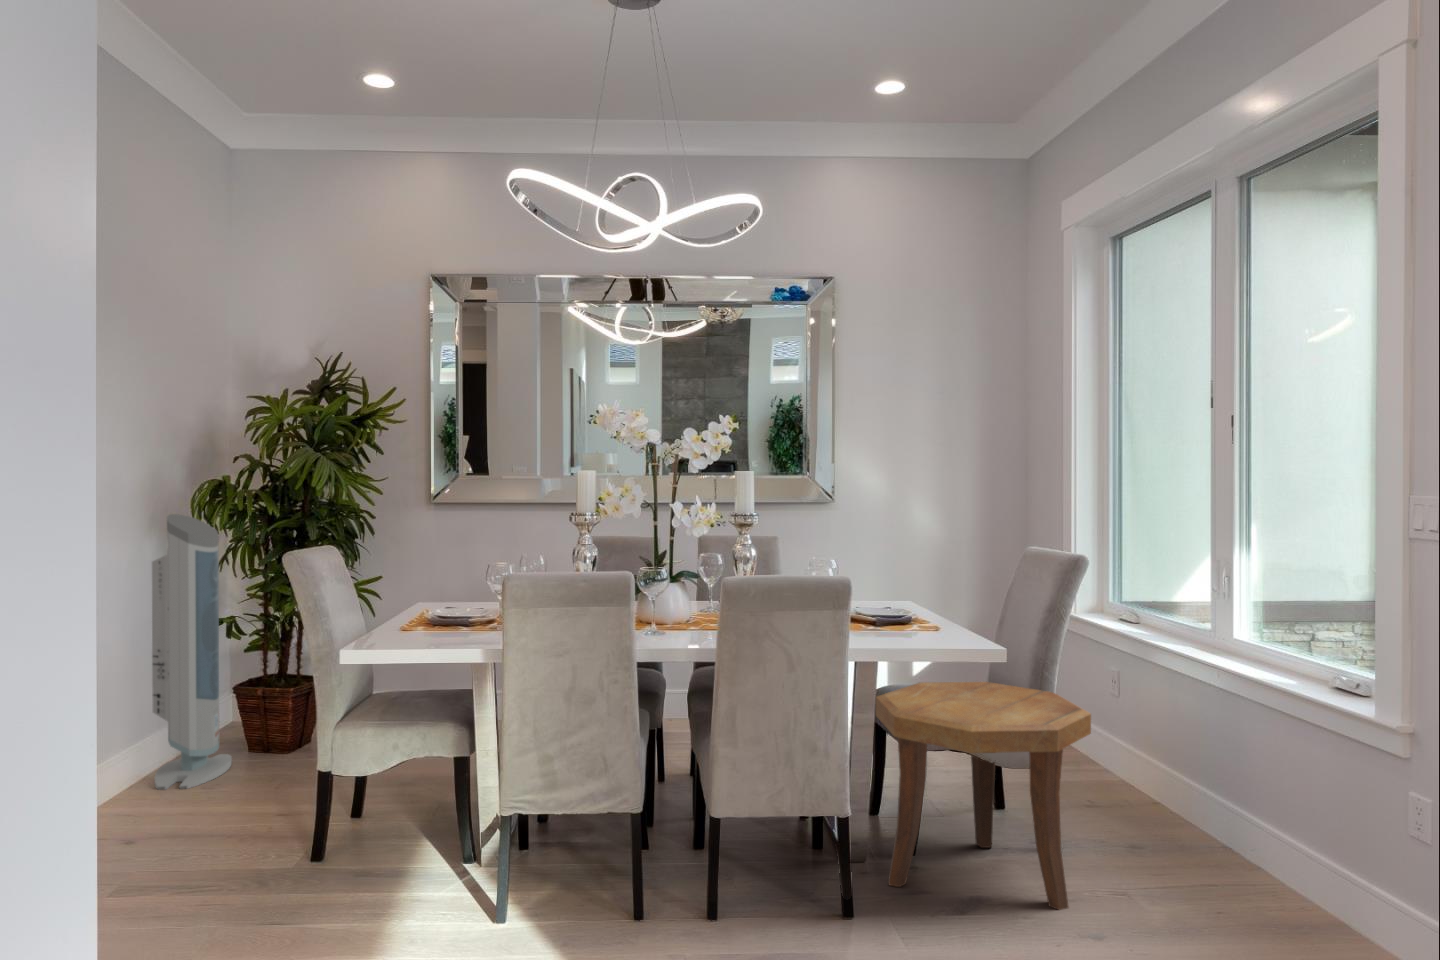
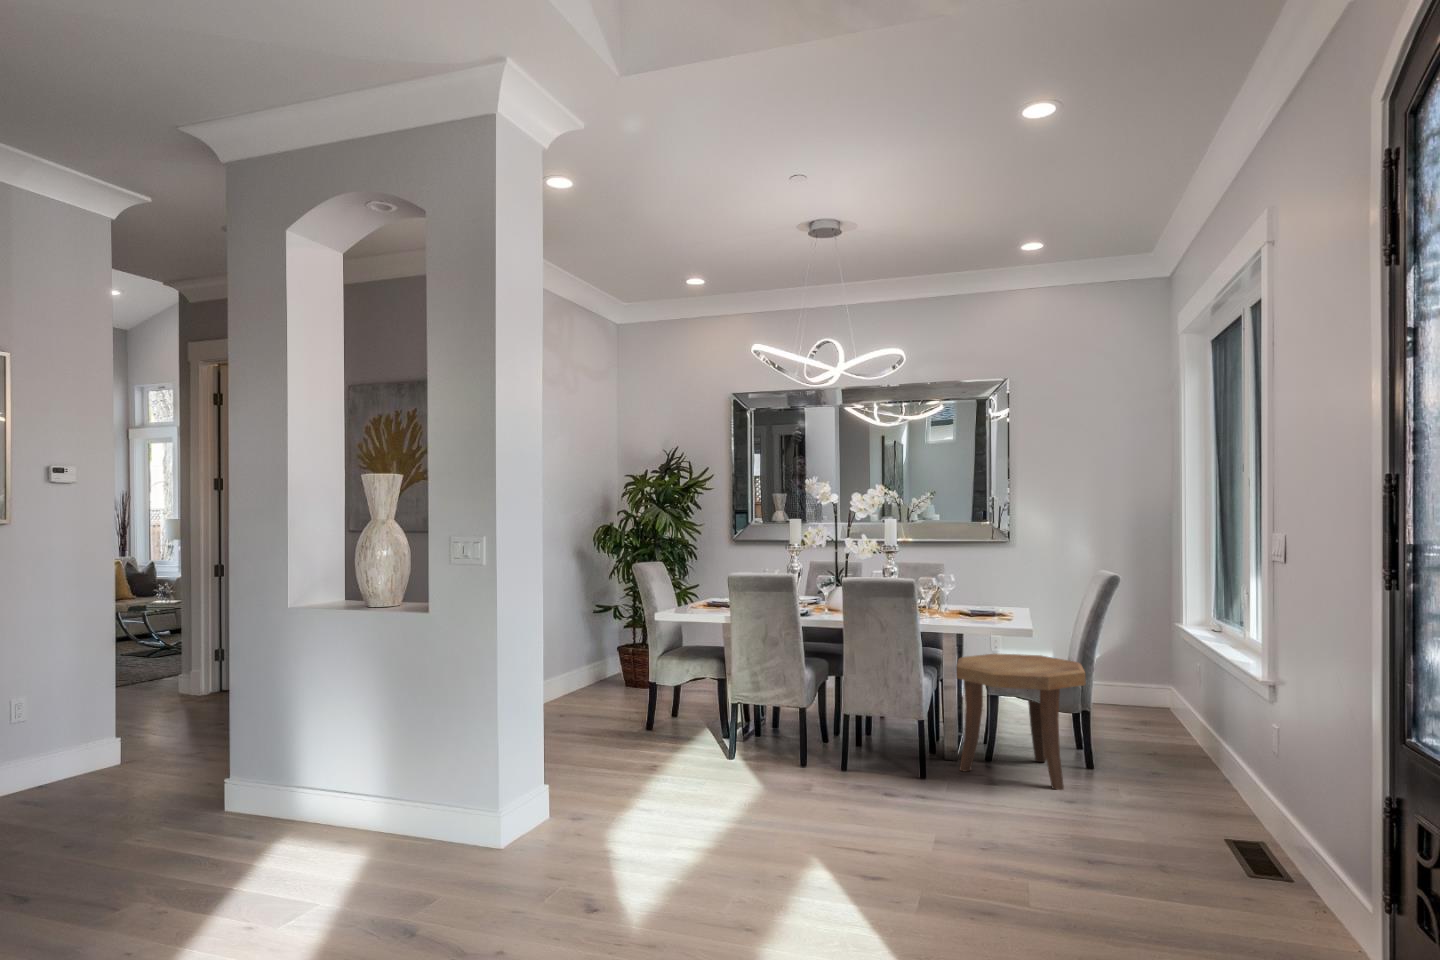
air purifier: present [152,514,232,790] -> none [575,545,615,699]

